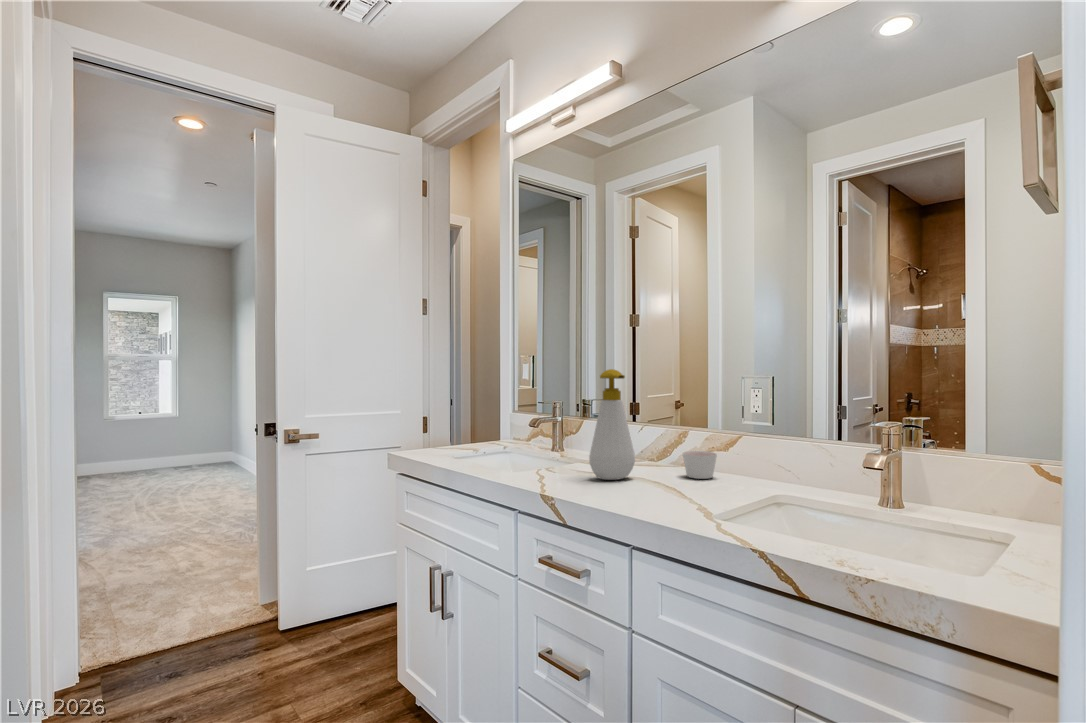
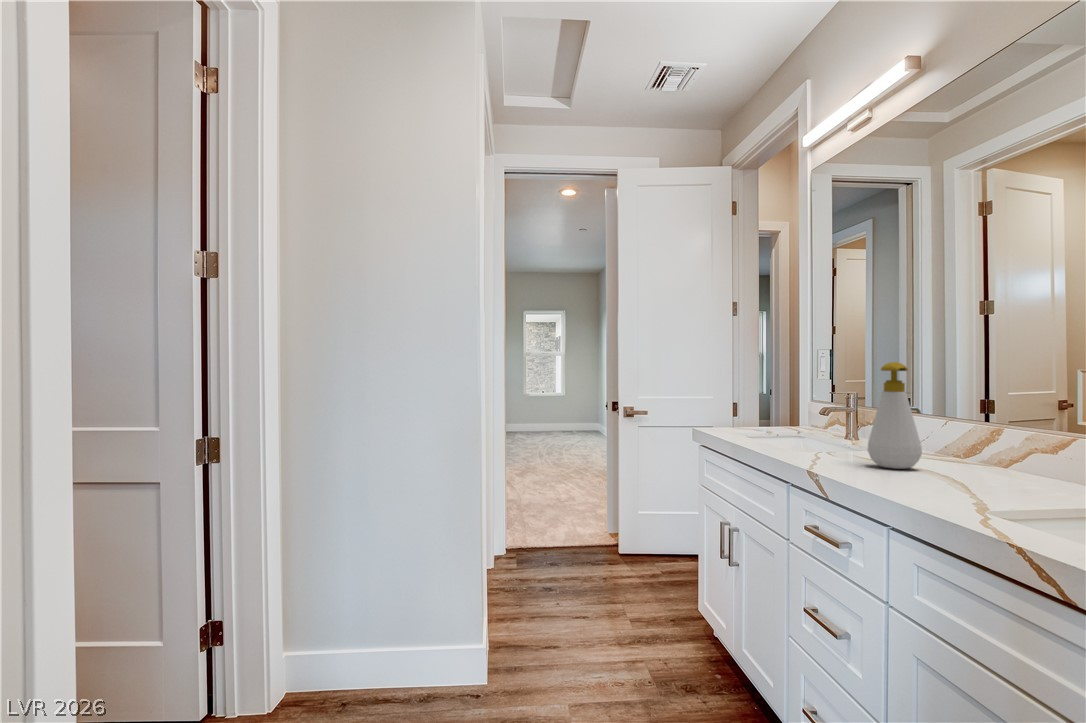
candle: present [683,451,717,479] -> none [986,450,1035,481]

